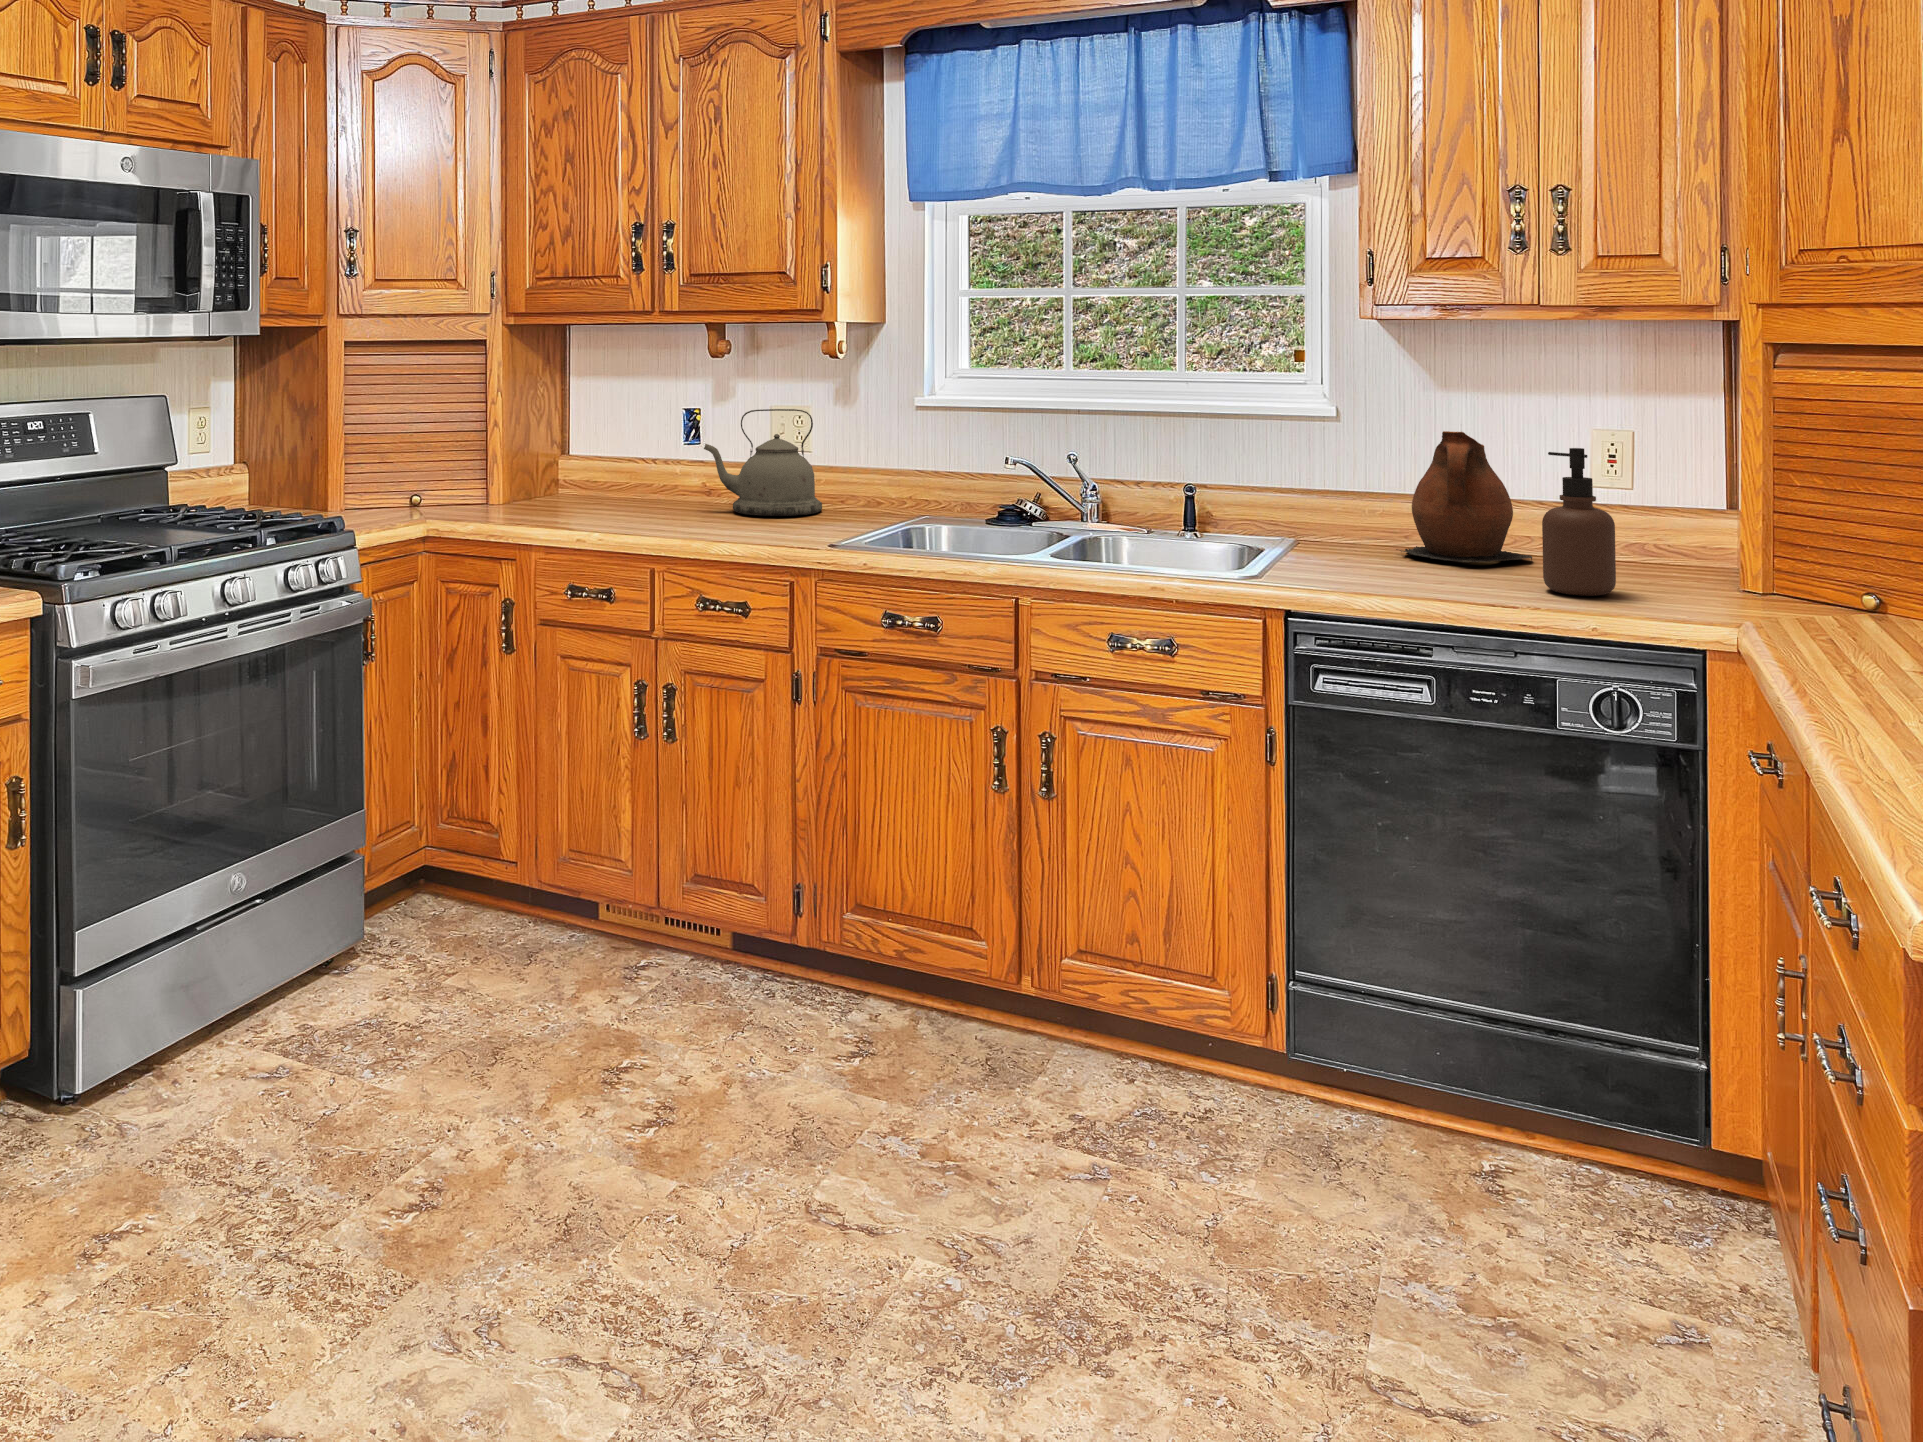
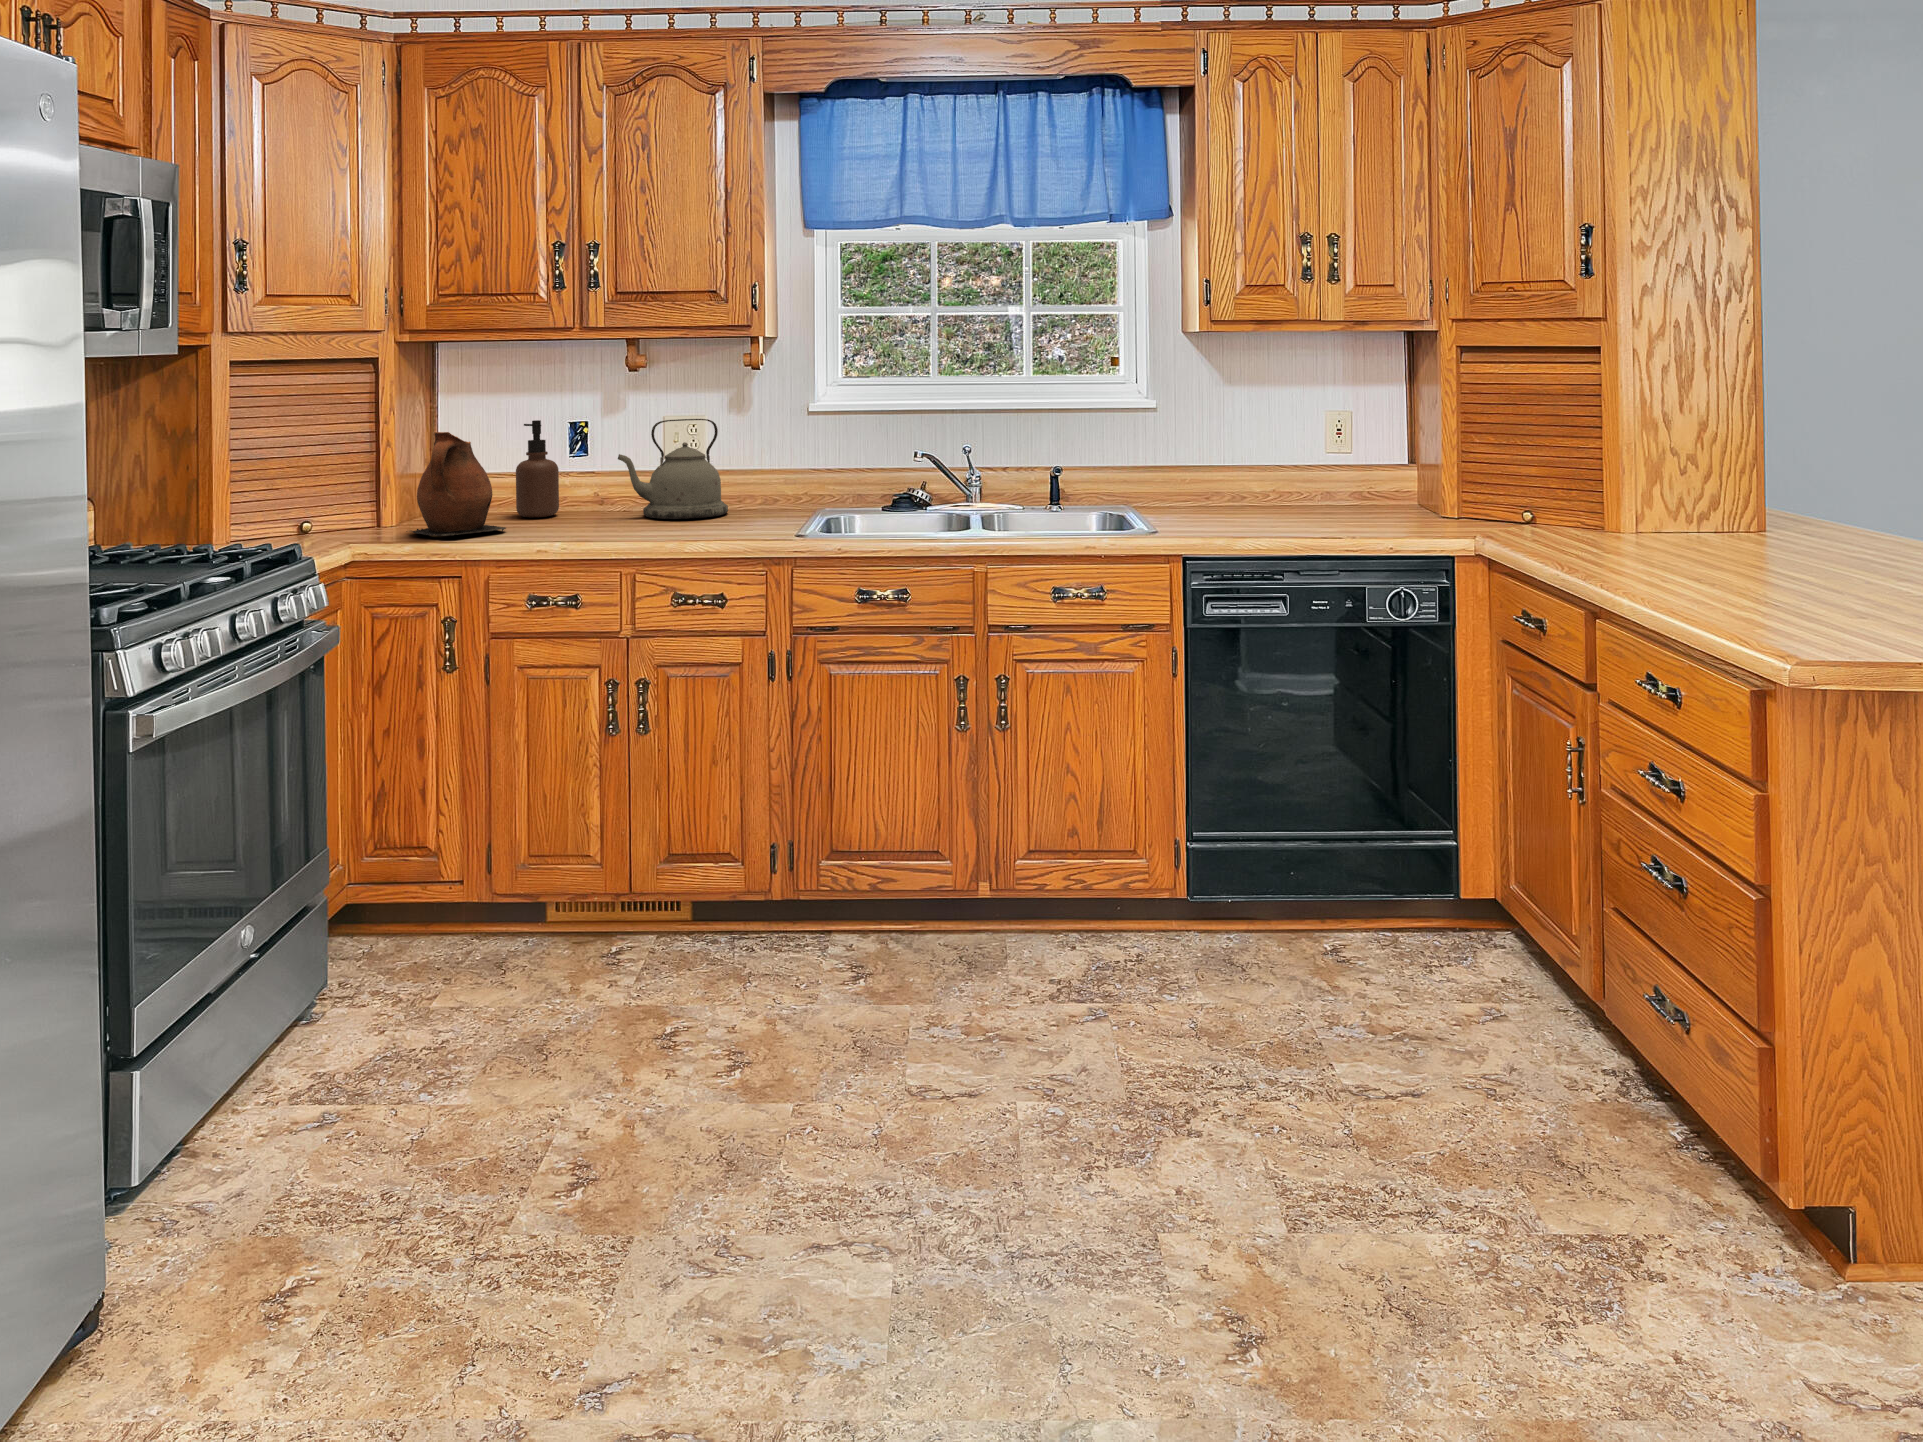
ceramic pitcher: present [1400,431,1532,563] -> present [411,432,506,536]
soap dispenser: present [1542,448,1616,596] -> present [516,420,559,517]

